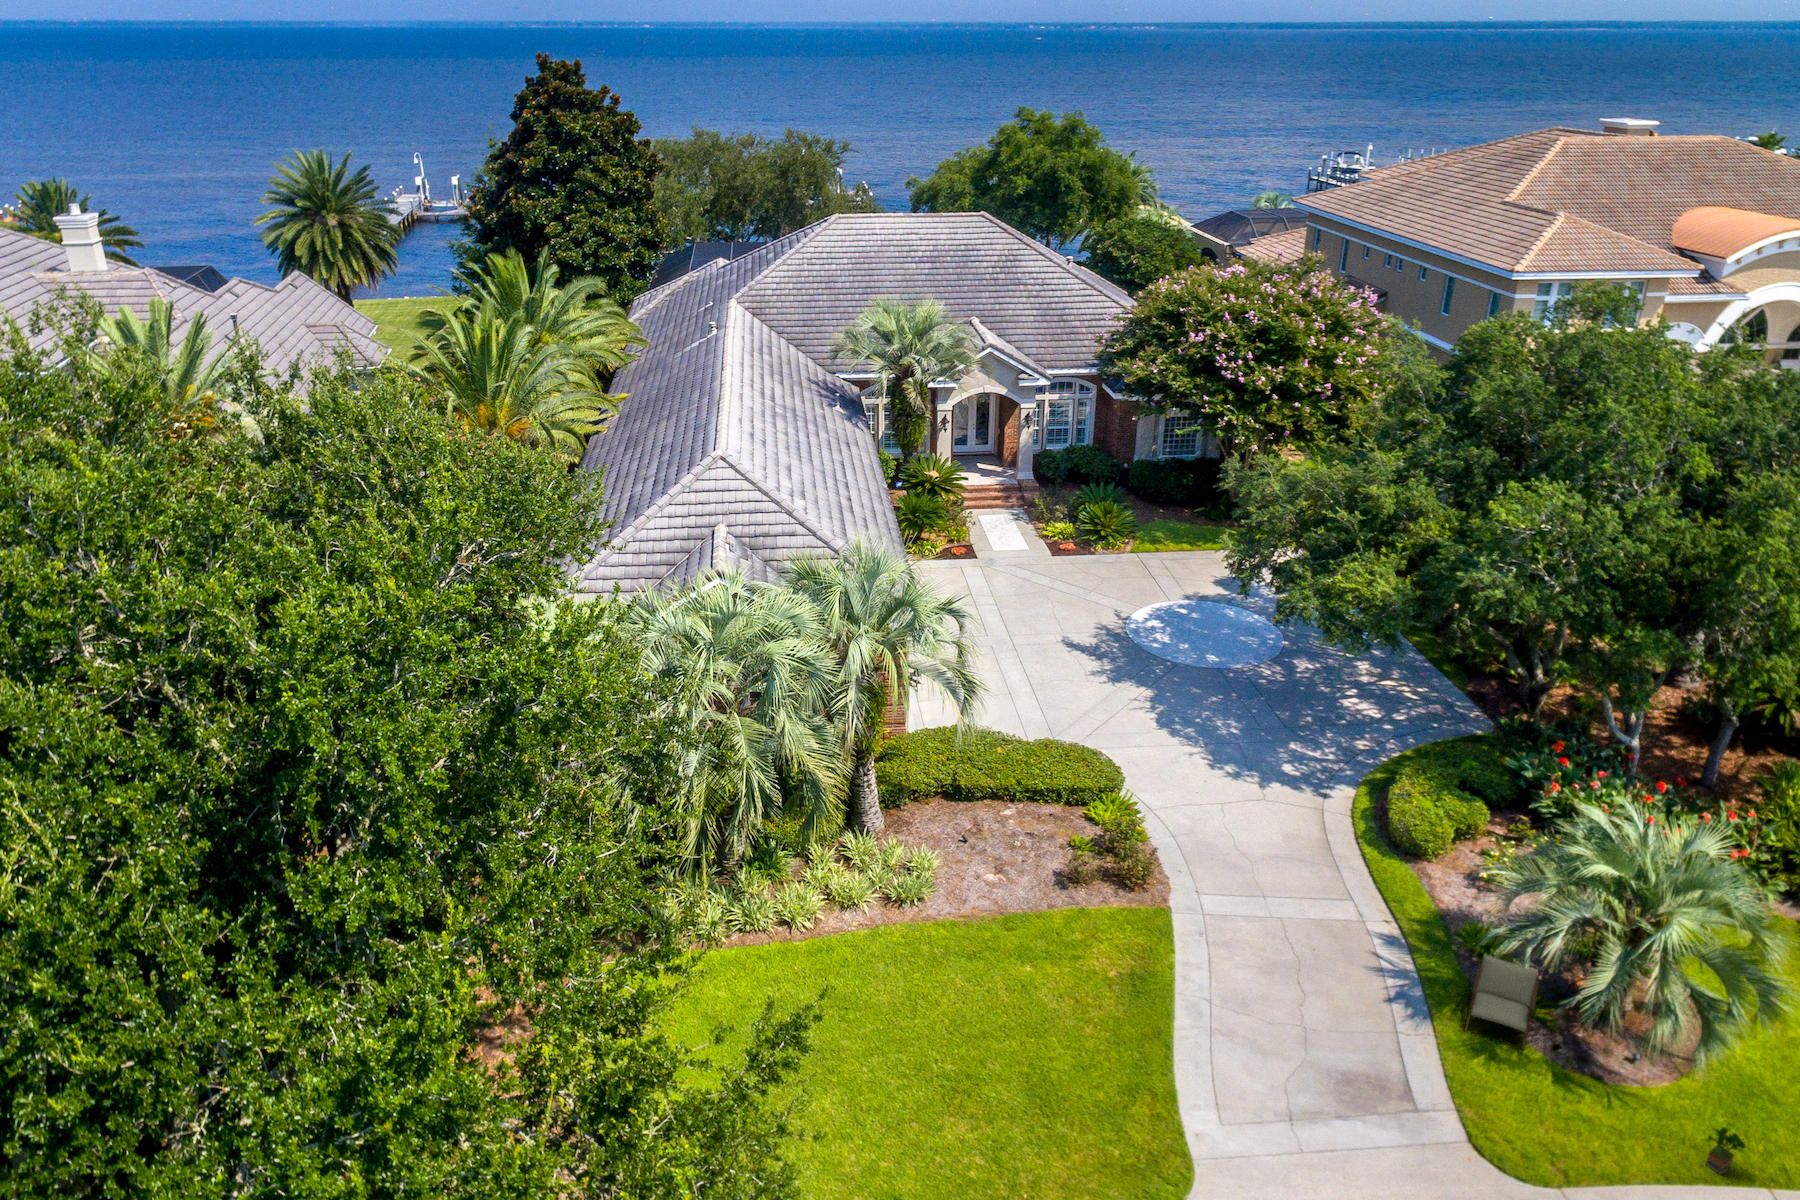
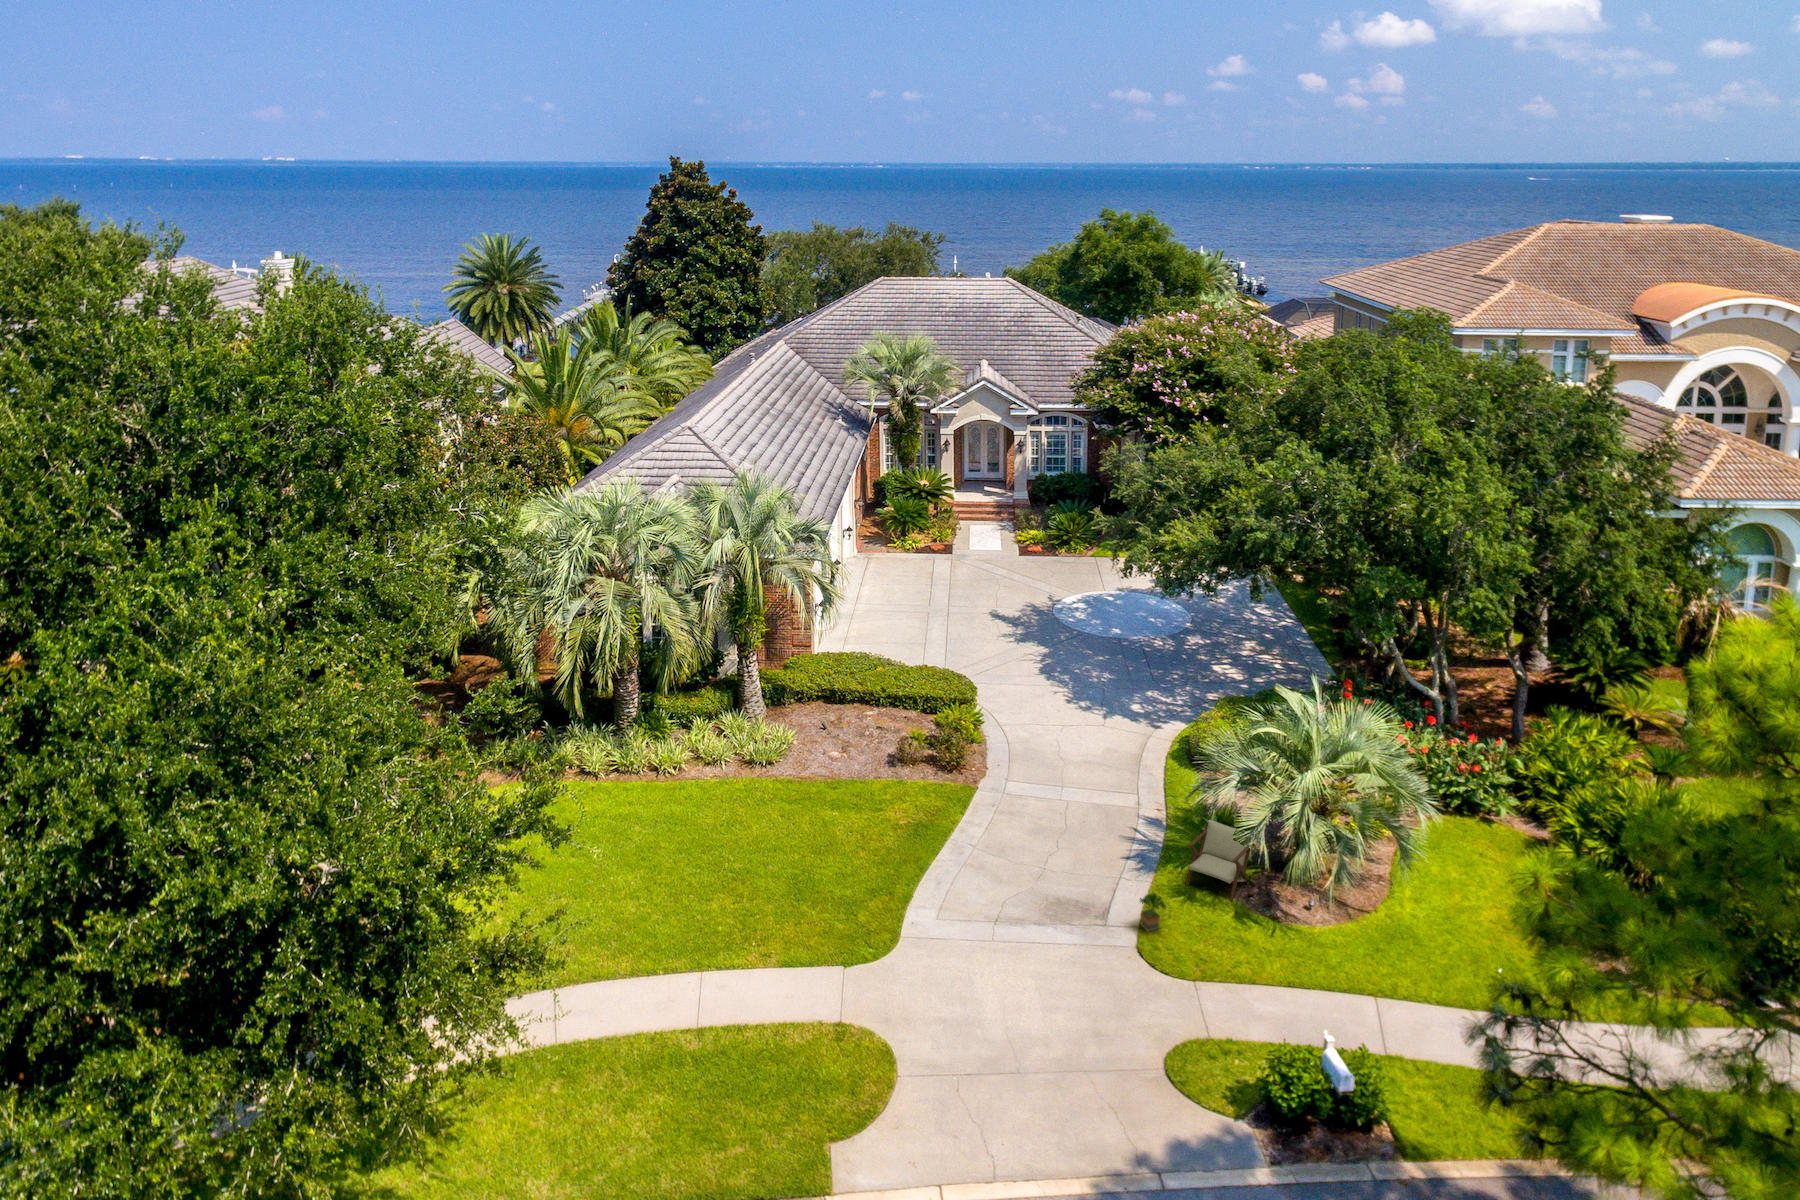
potted tree: present [1706,1127,1746,1175] -> present [1140,893,1166,931]

